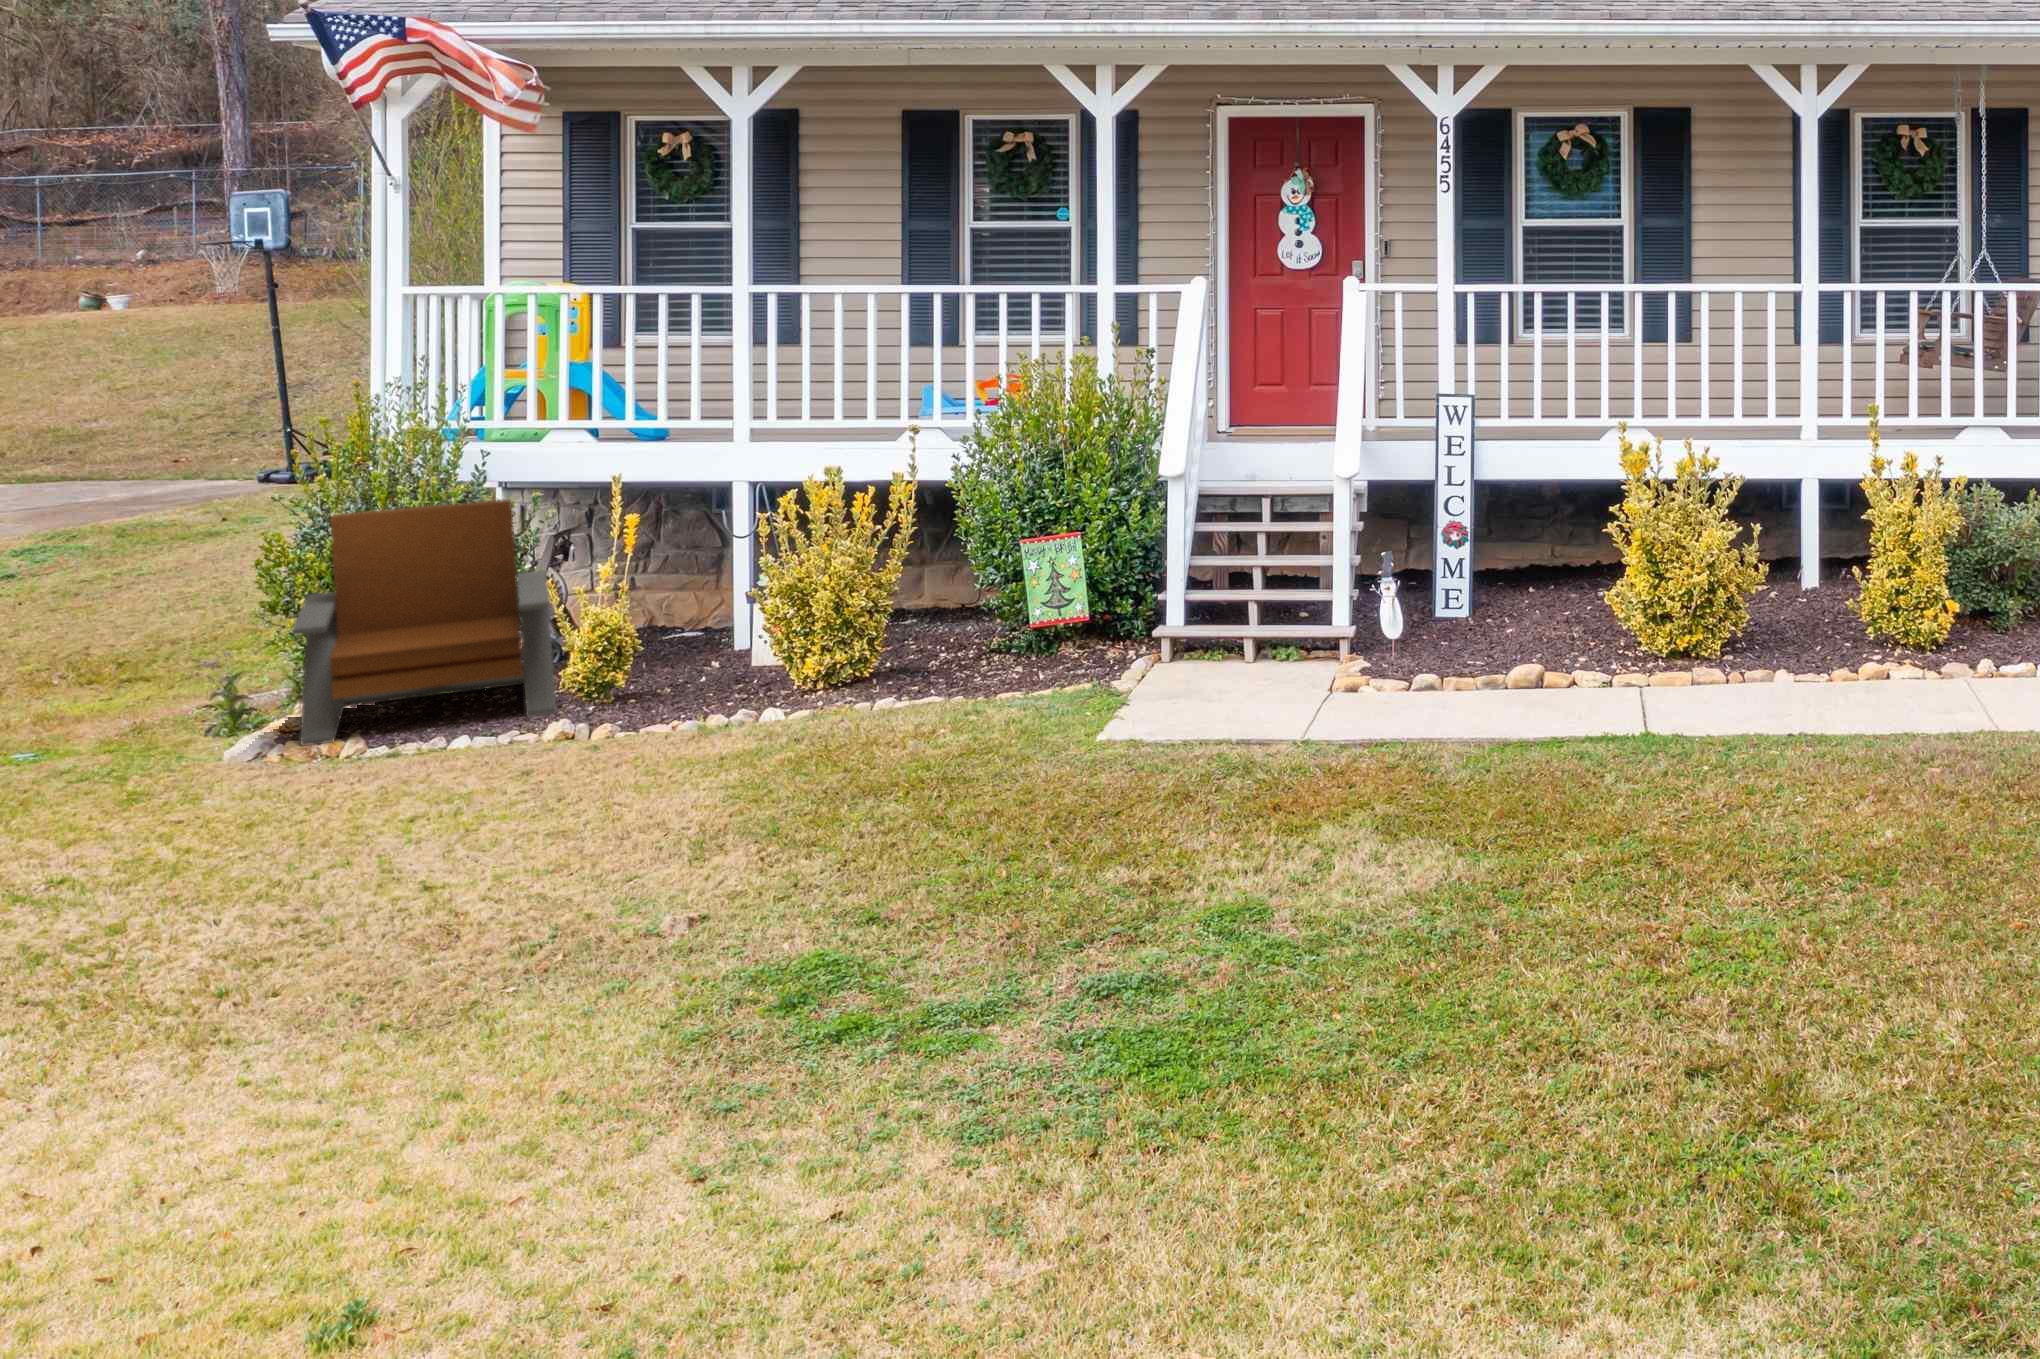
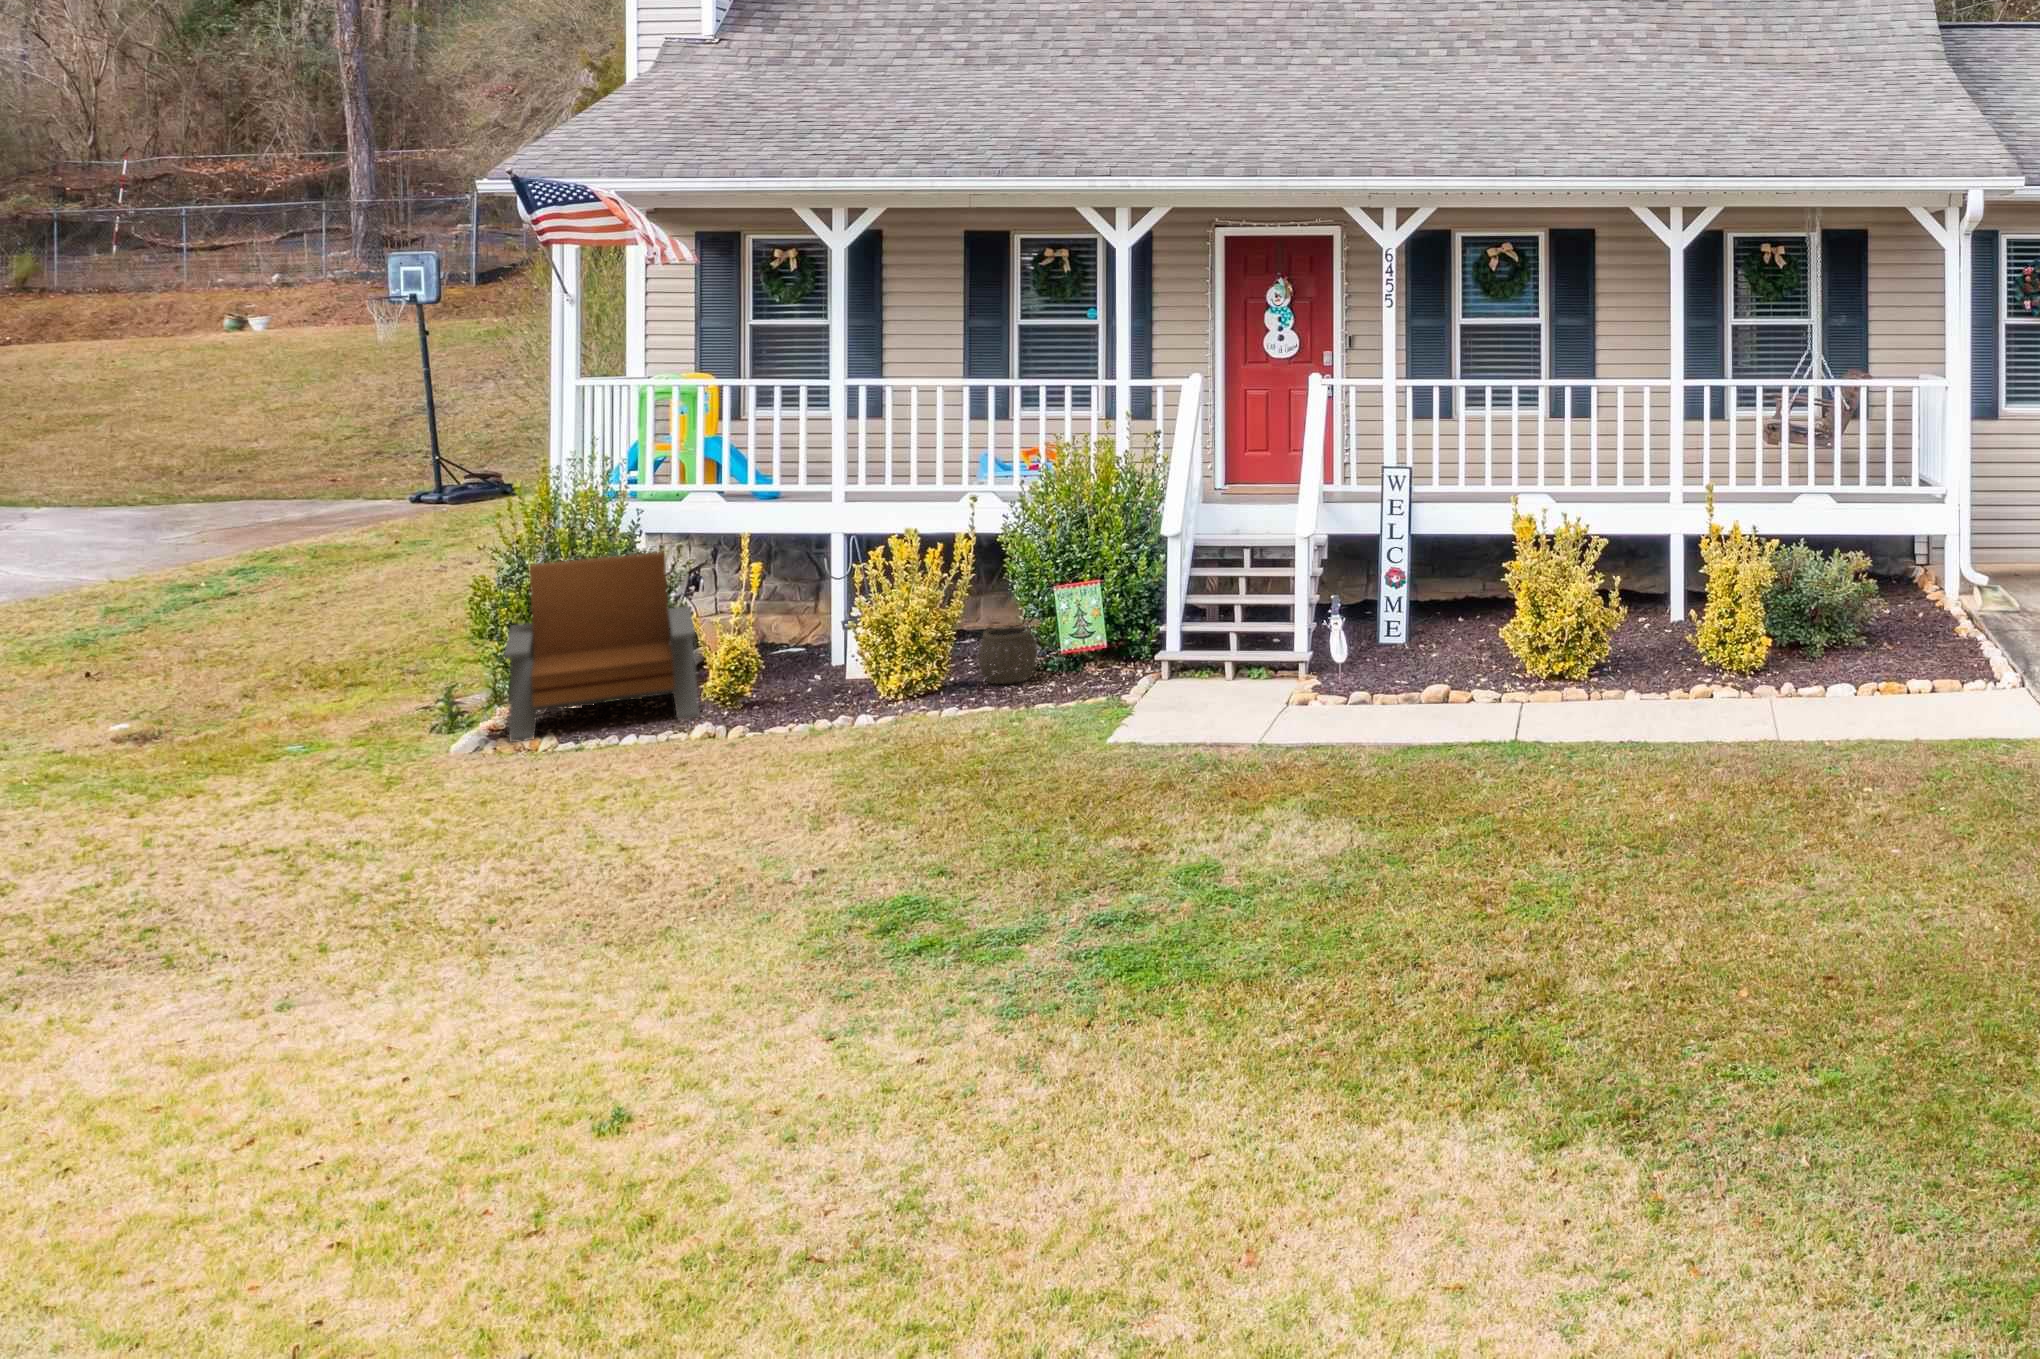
woven basket: none [922,595,1000,670] -> present [979,626,1037,684]

